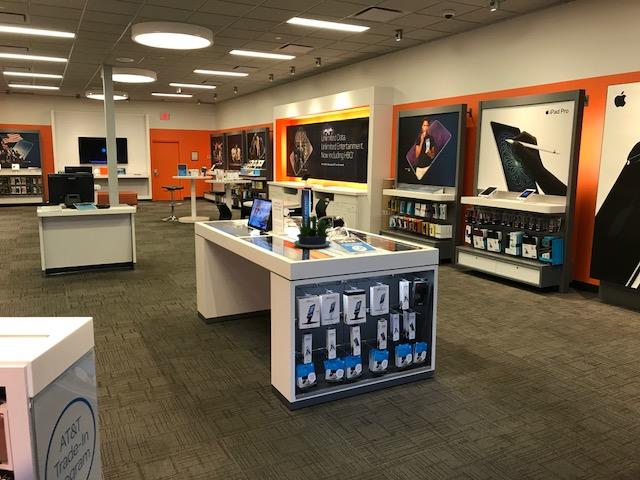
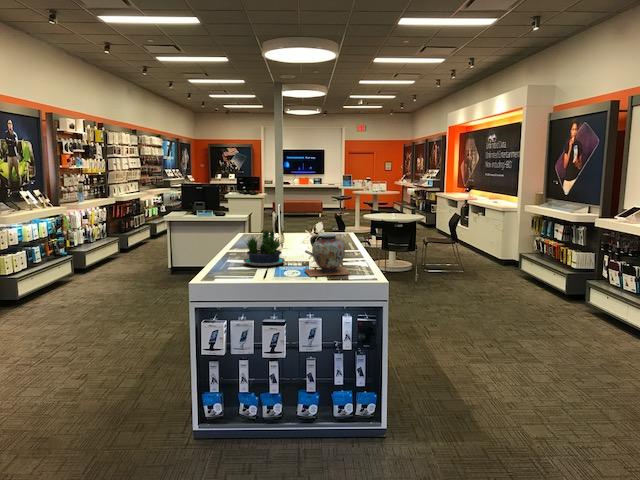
decorative vase: none [361,214,402,251] -> present [305,233,349,276]

